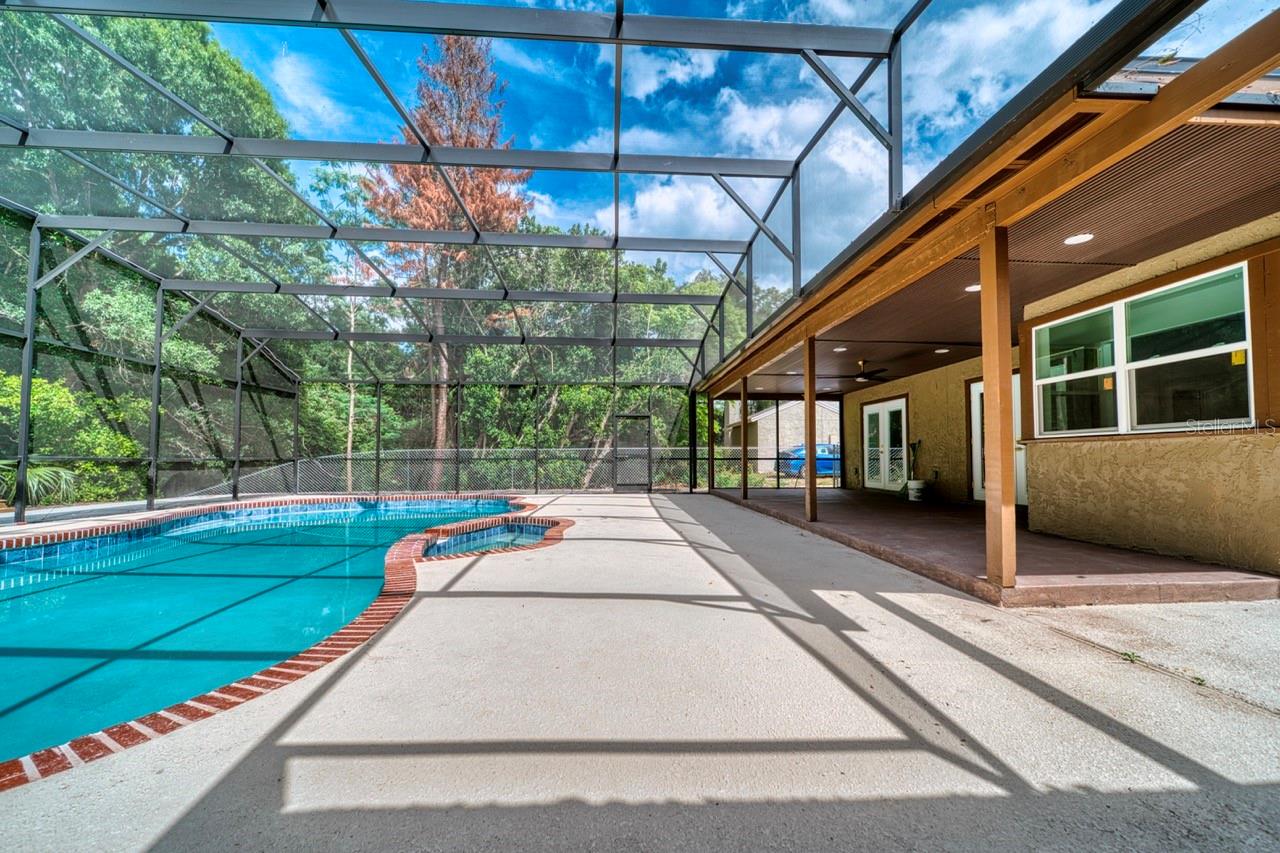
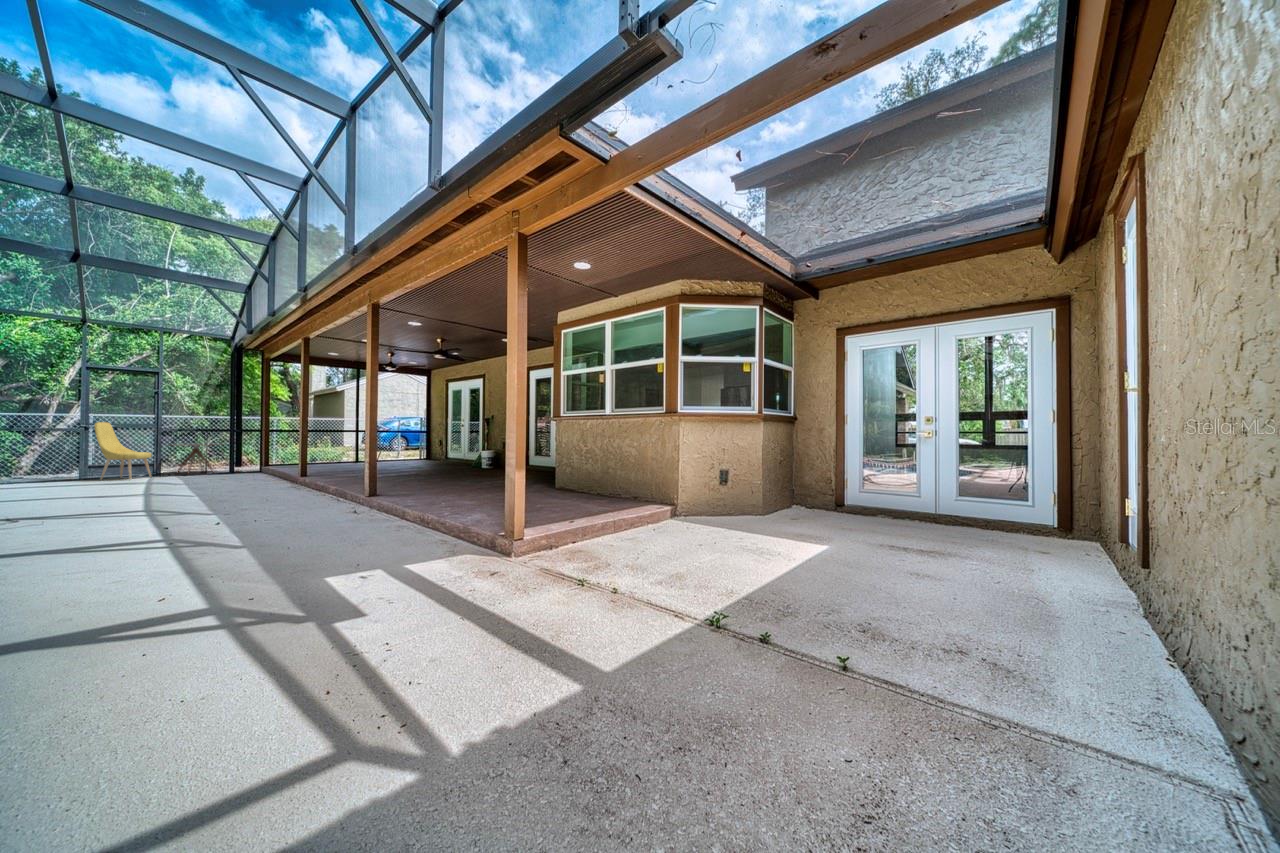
chair: none [619,451,646,493] -> present [94,422,151,480]

